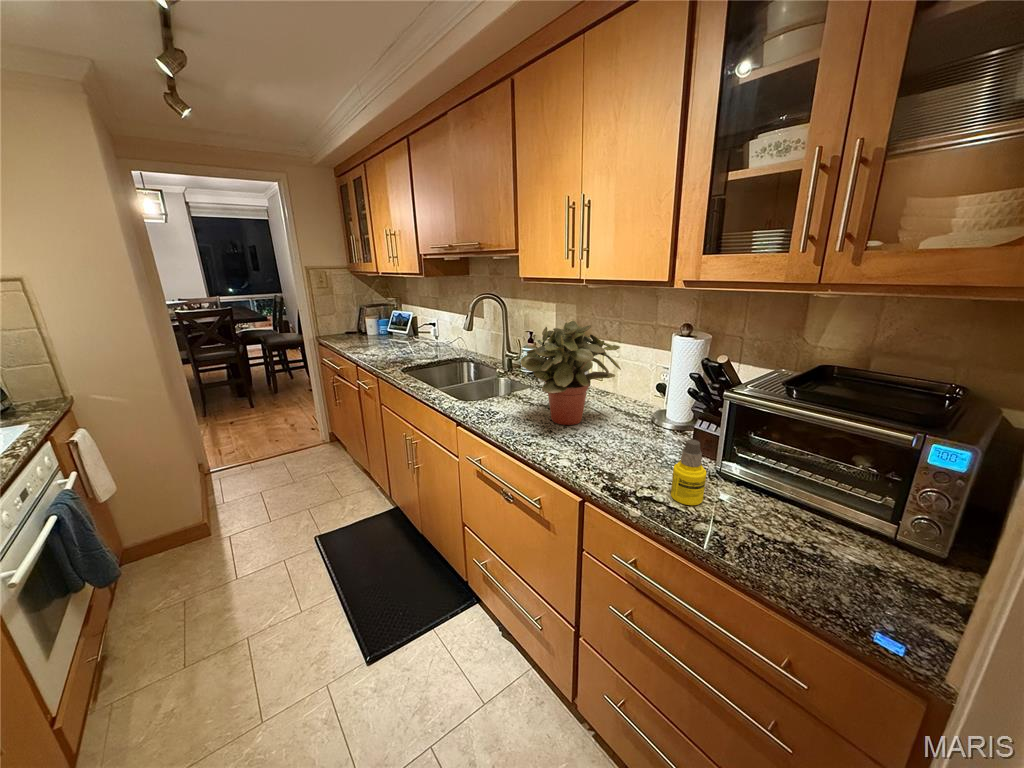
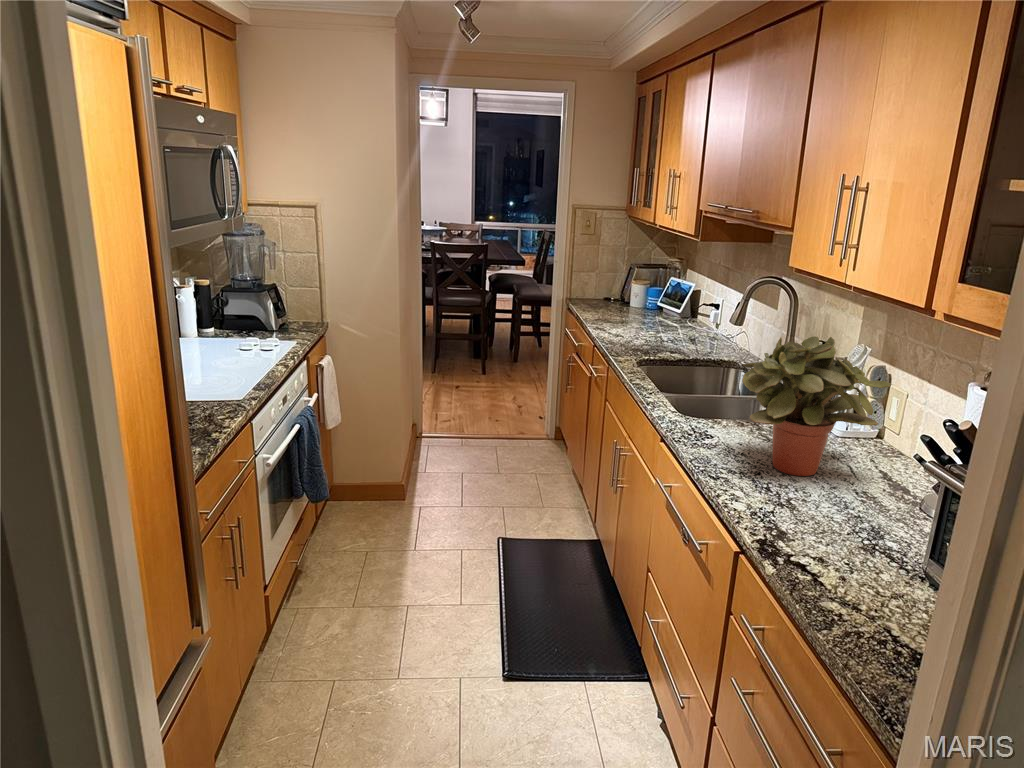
bottle: present [671,440,707,505] -> none [828,507,876,590]

